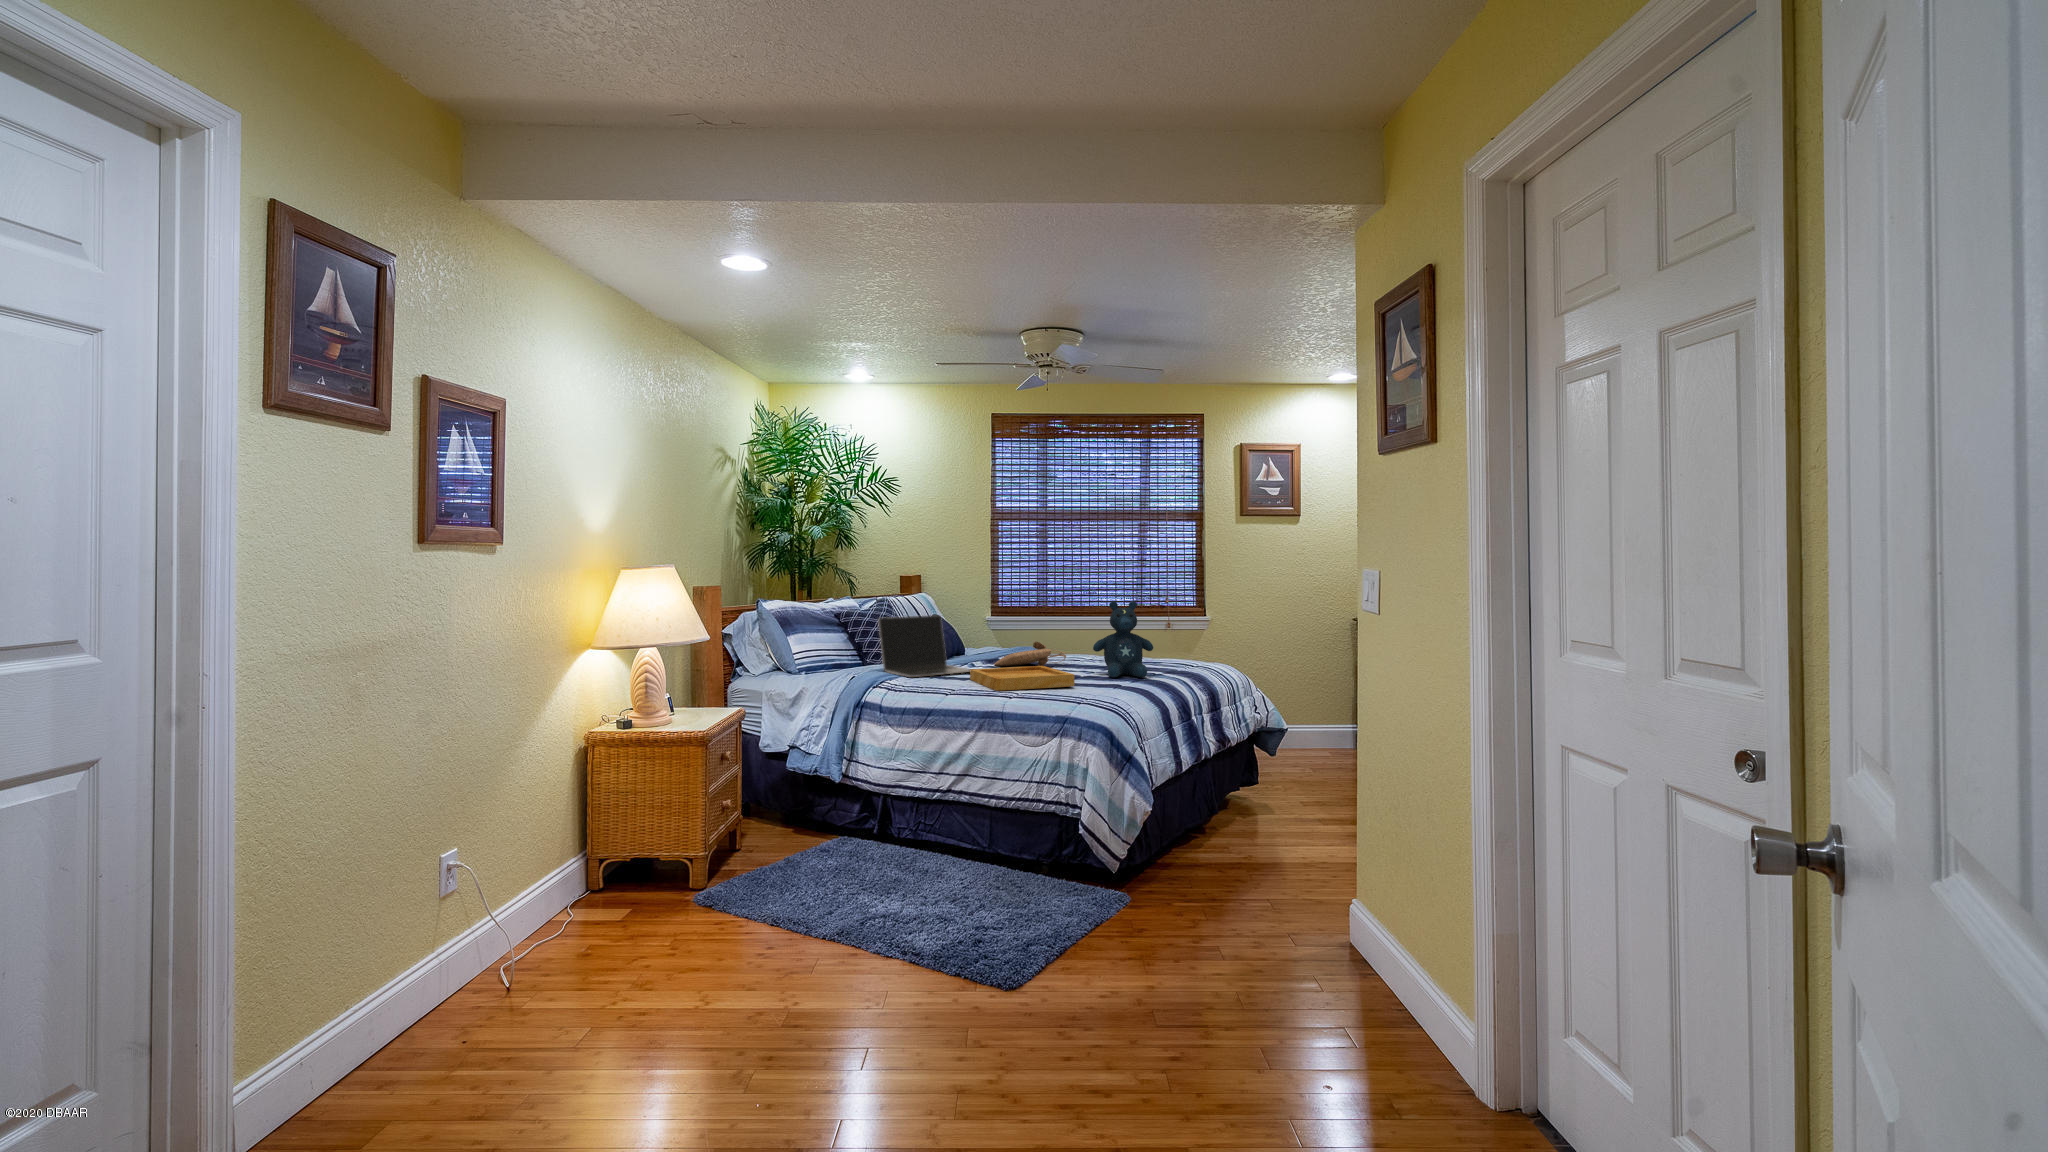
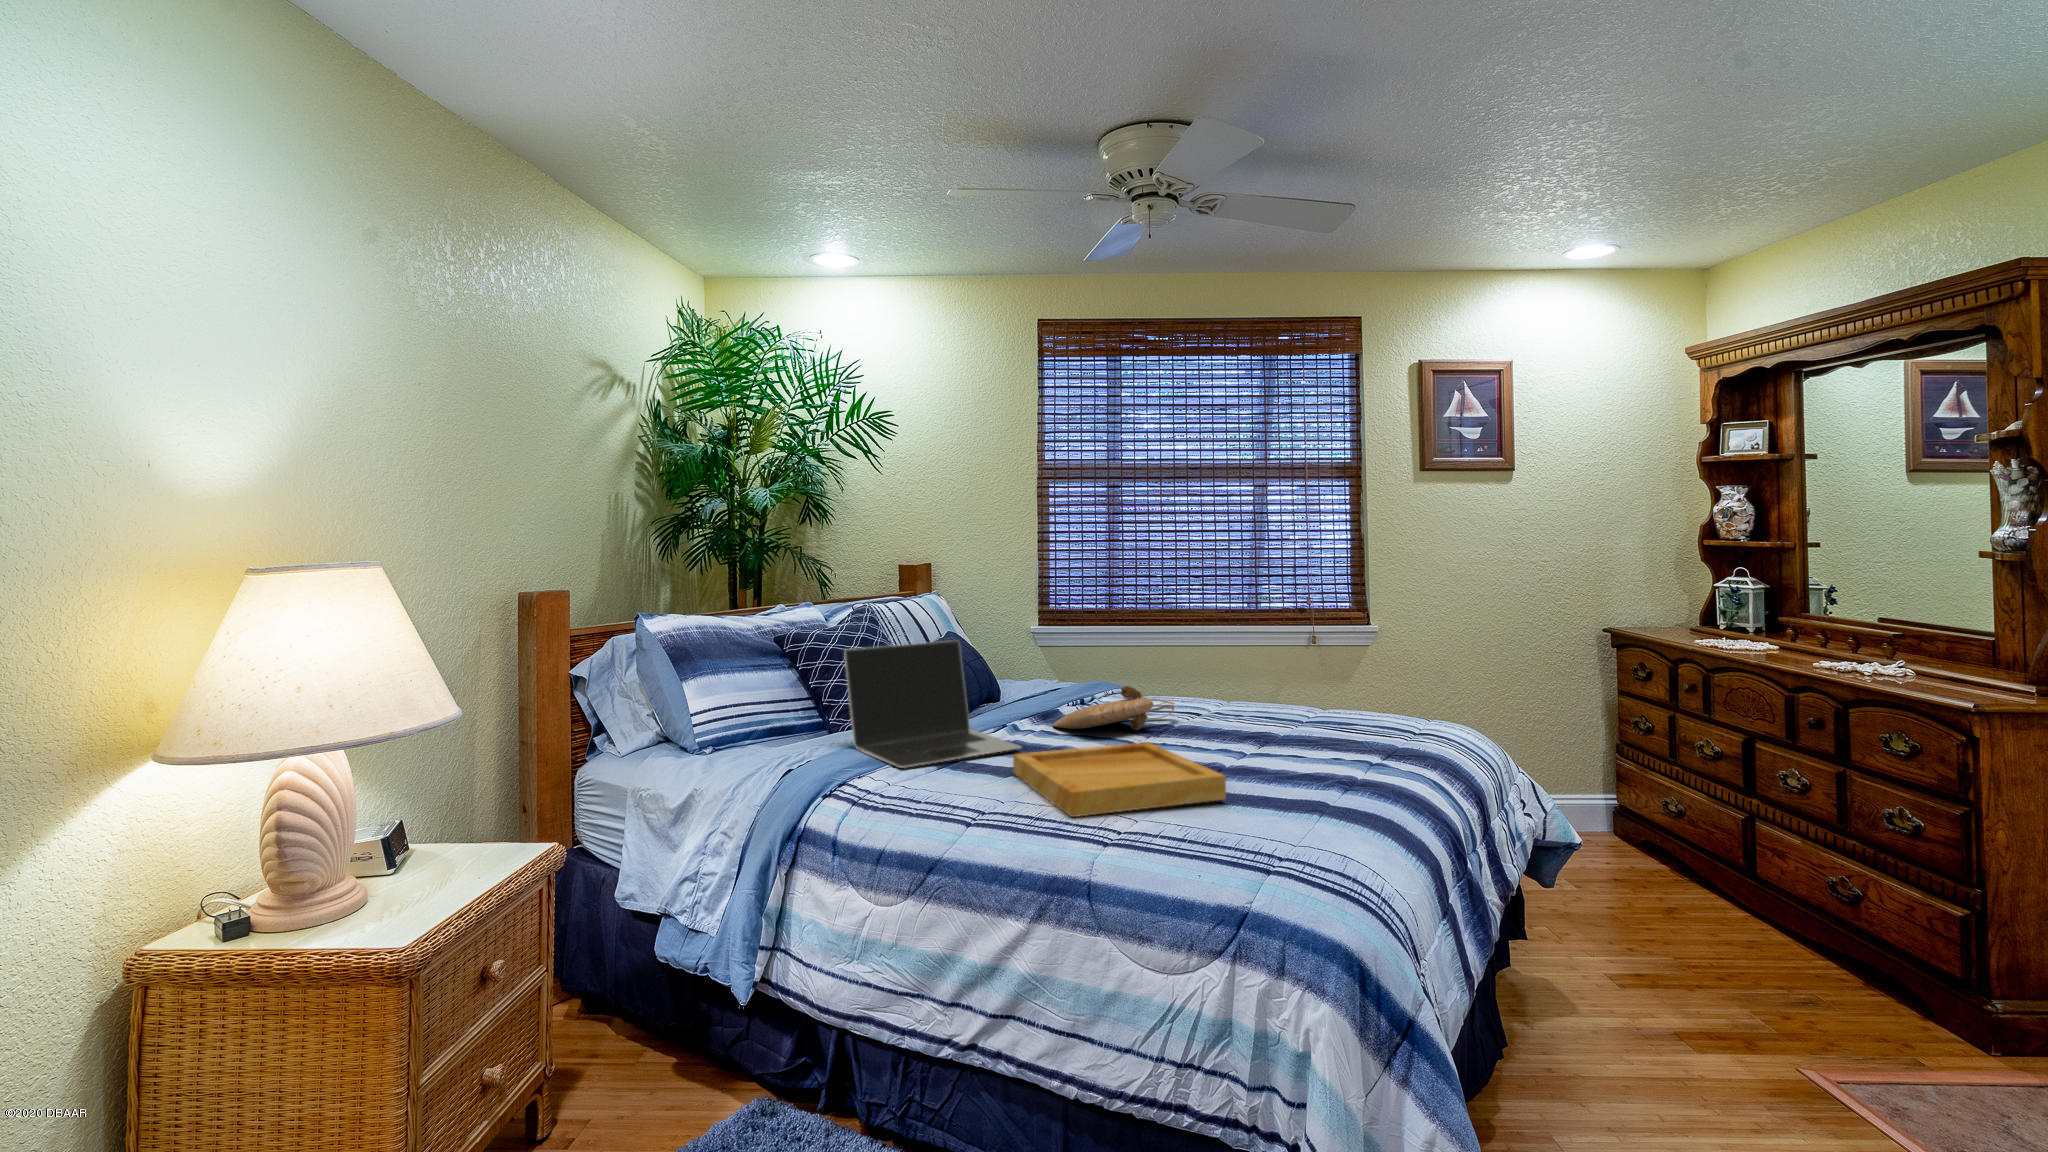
stuffed bear: present [1093,601,1153,678] -> none [1236,618,1347,763]

